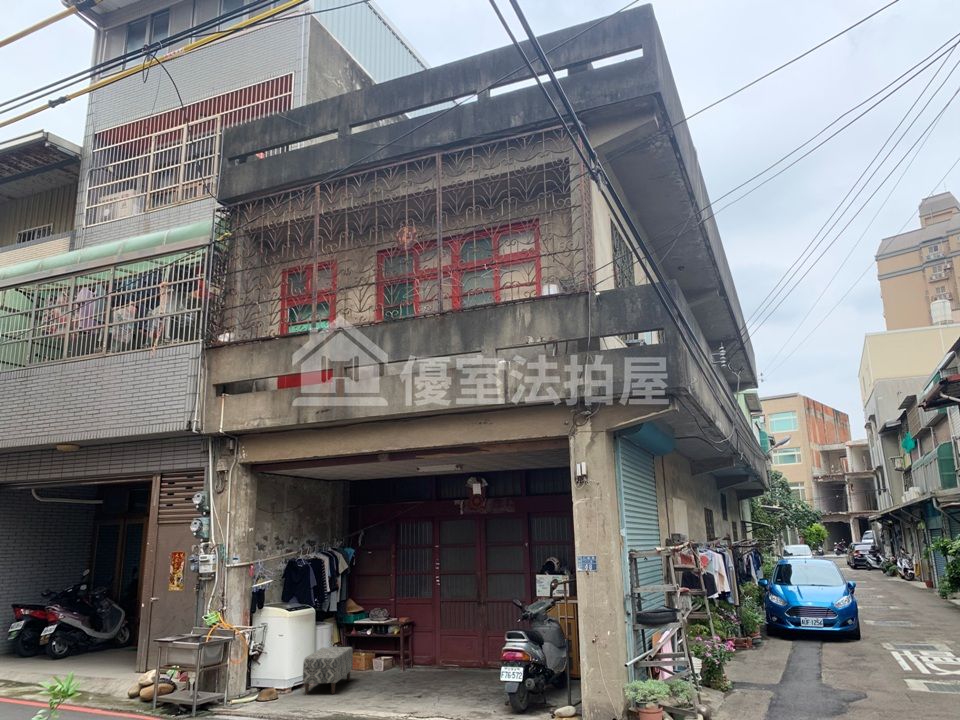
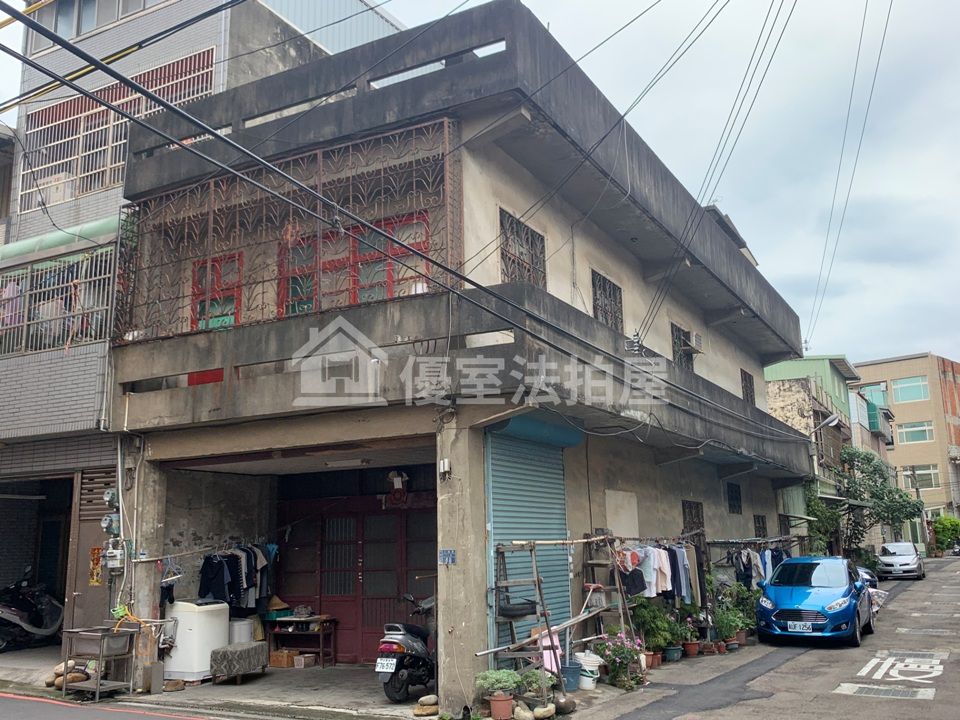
storage bin: none [235,664,261,707] -> present [142,655,164,694]

